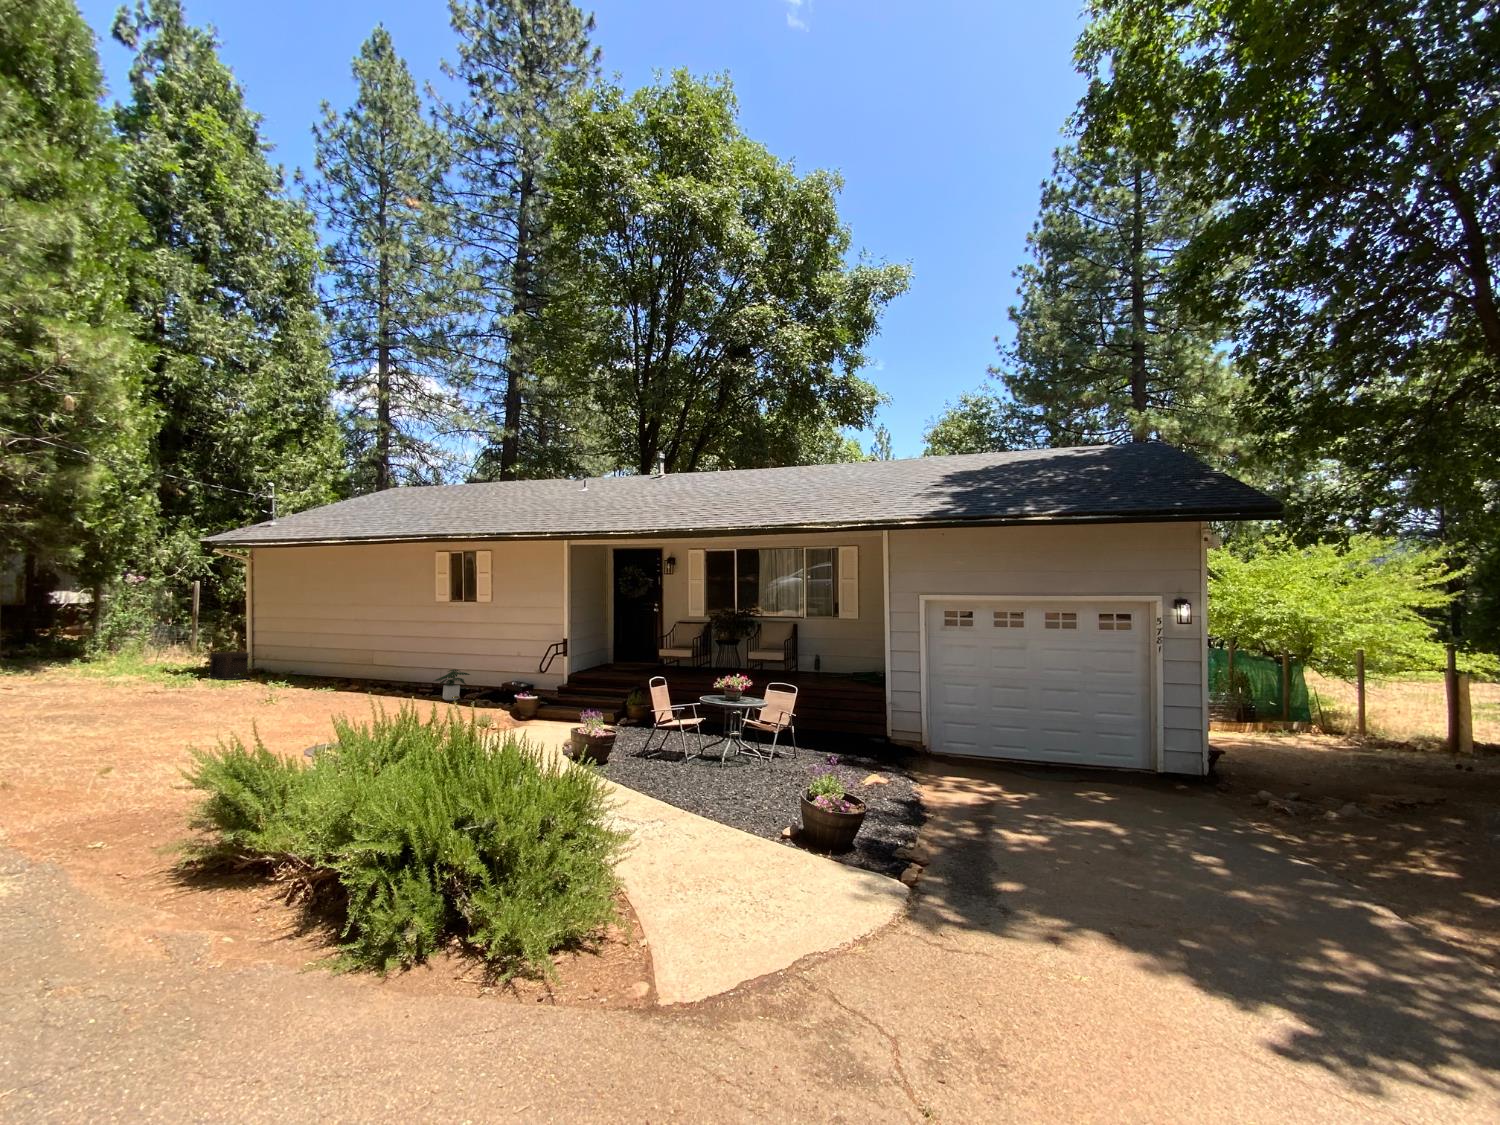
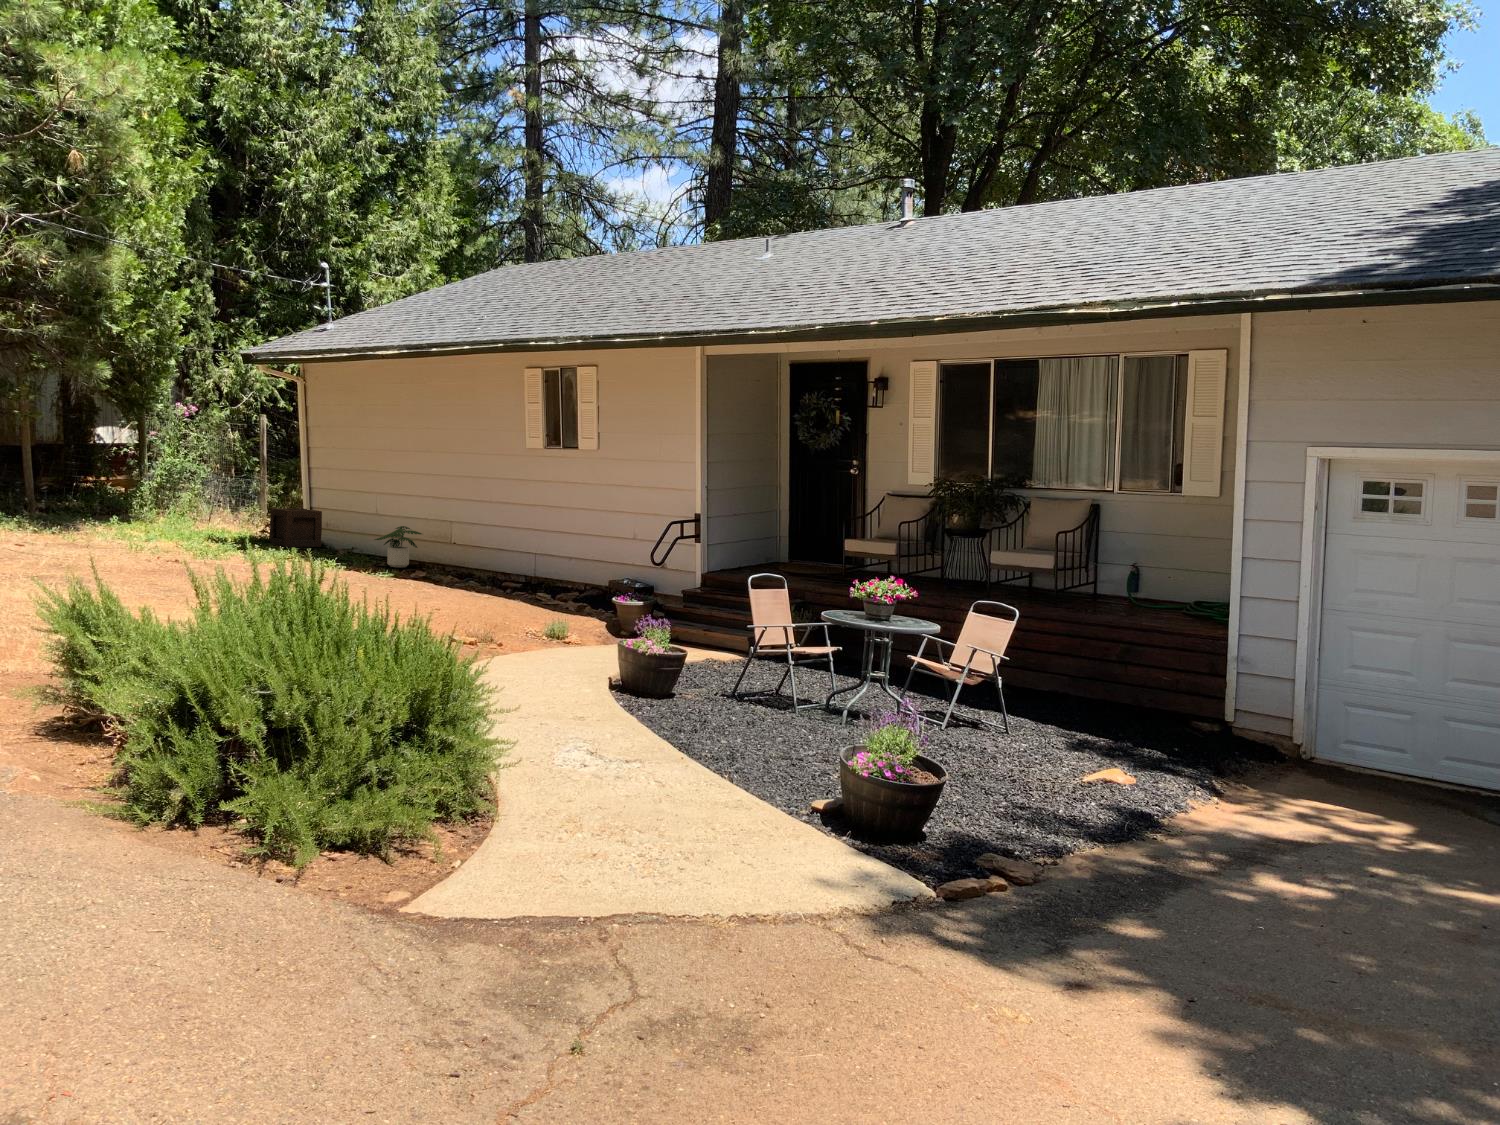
potted plant: present [435,669,470,700] -> present [375,526,422,567]

